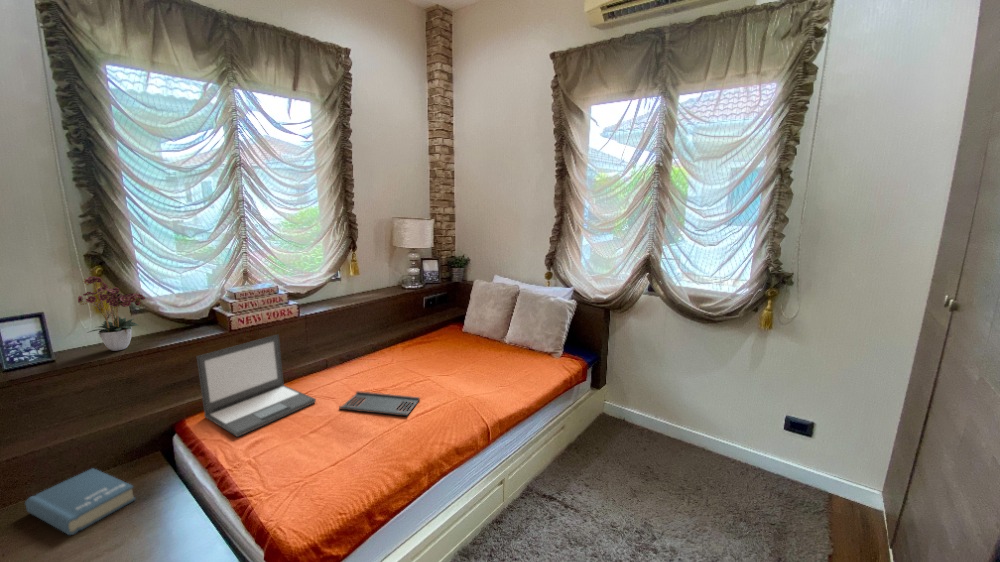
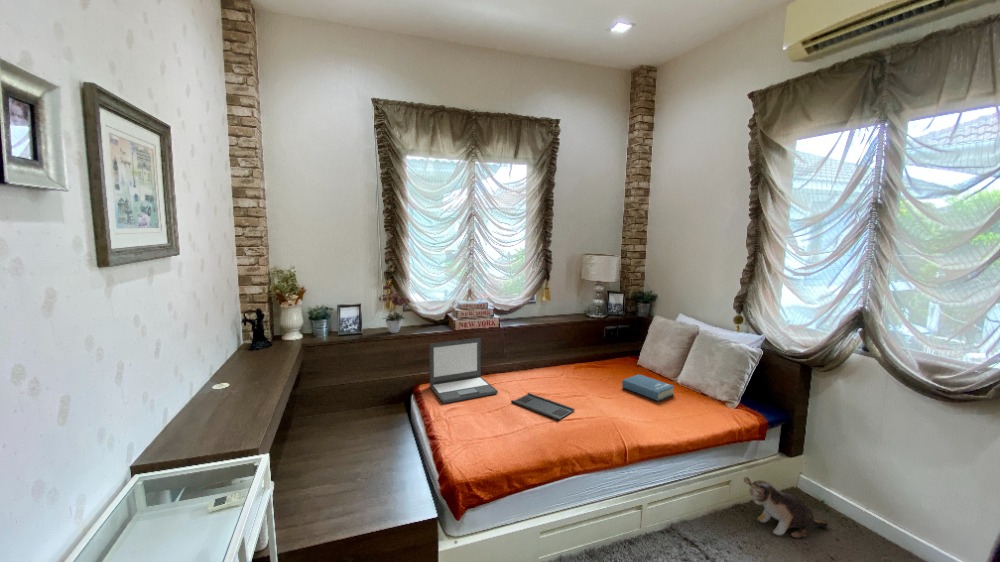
plush toy: none [579,418,634,461] -> present [744,477,828,538]
book: present [25,468,135,535] -> present [622,374,674,401]

